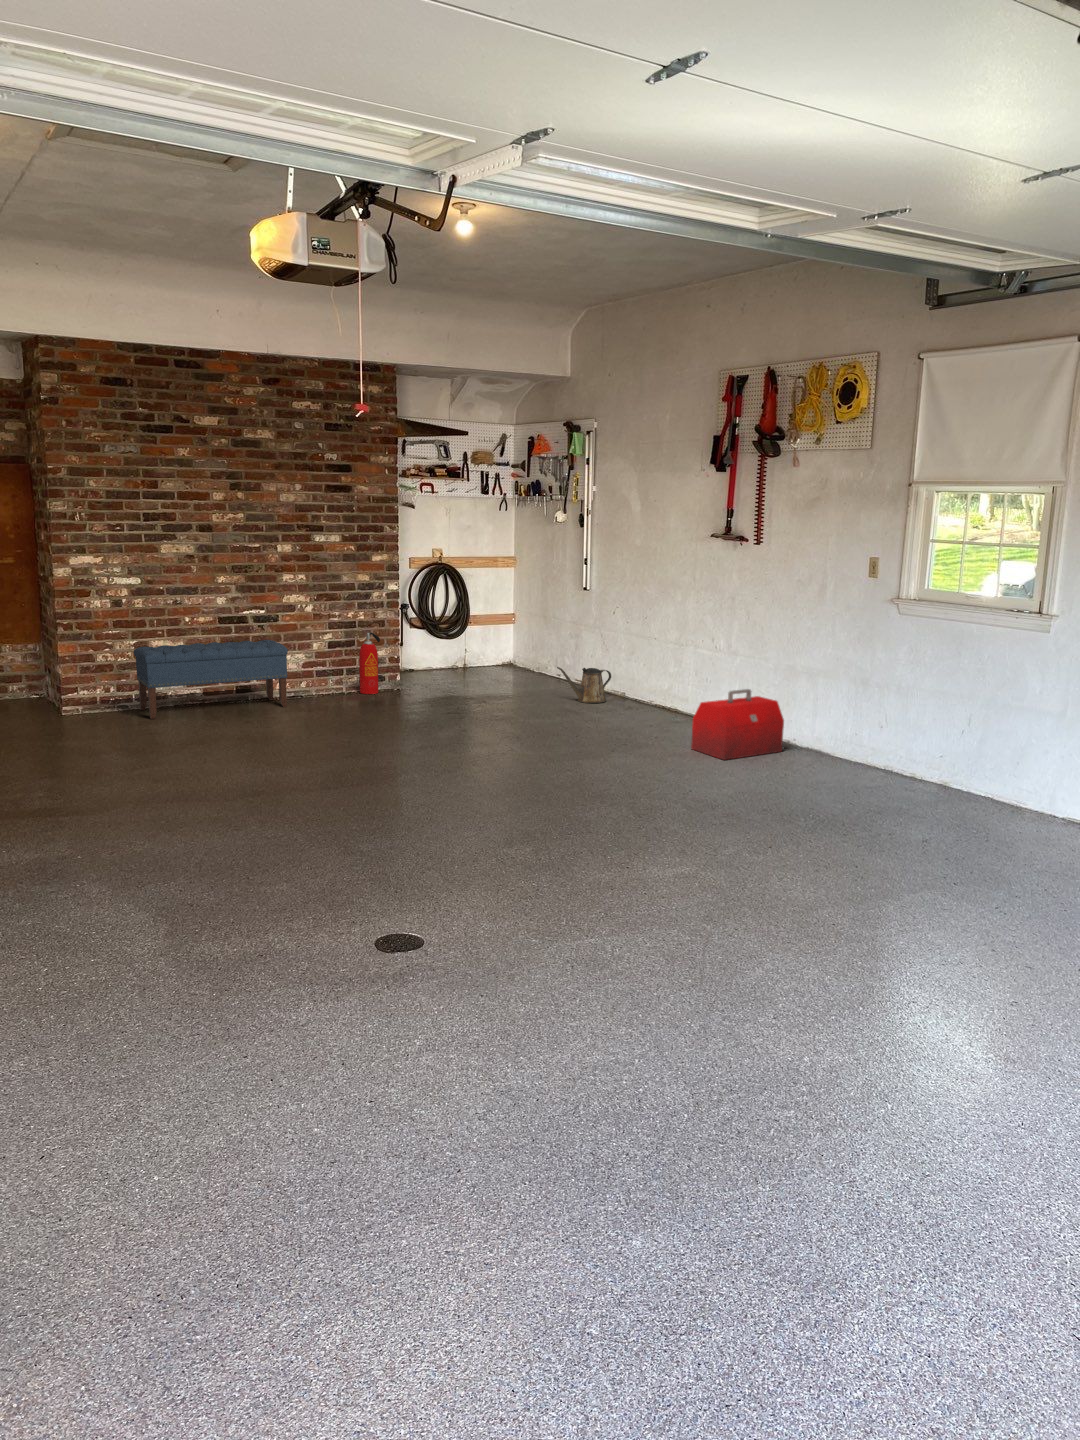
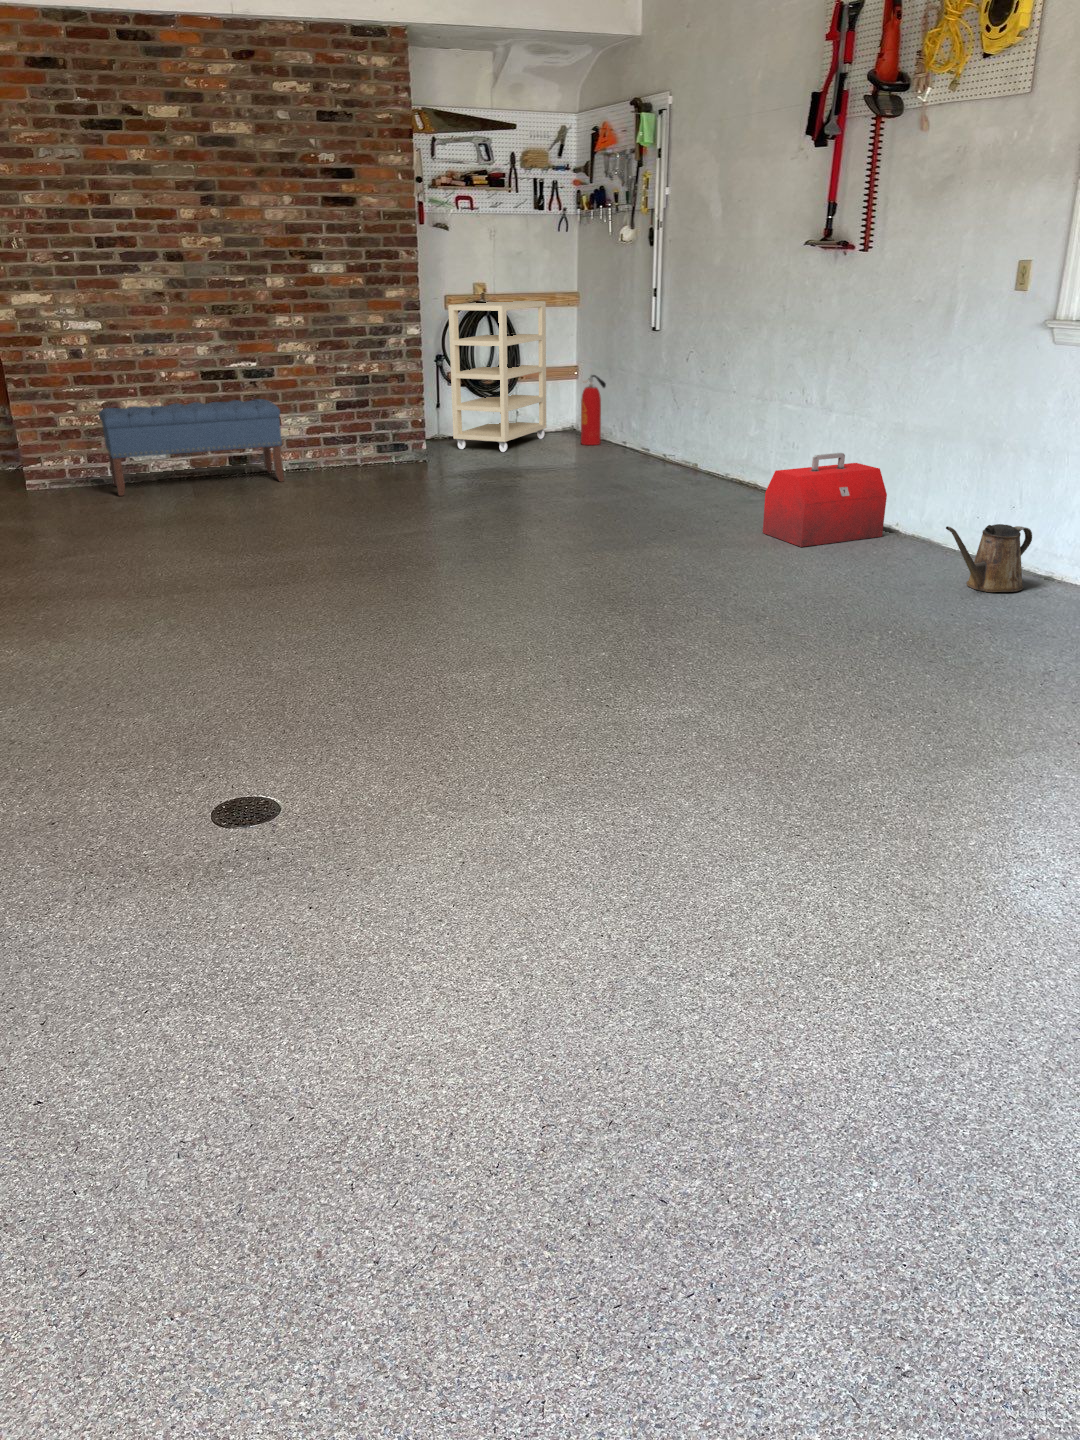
shelving unit: none [417,562,491,682] -> present [448,301,546,452]
fire extinguisher: present [359,633,380,694] -> present [581,375,606,445]
watering can: present [557,667,611,703] -> present [946,524,1032,592]

